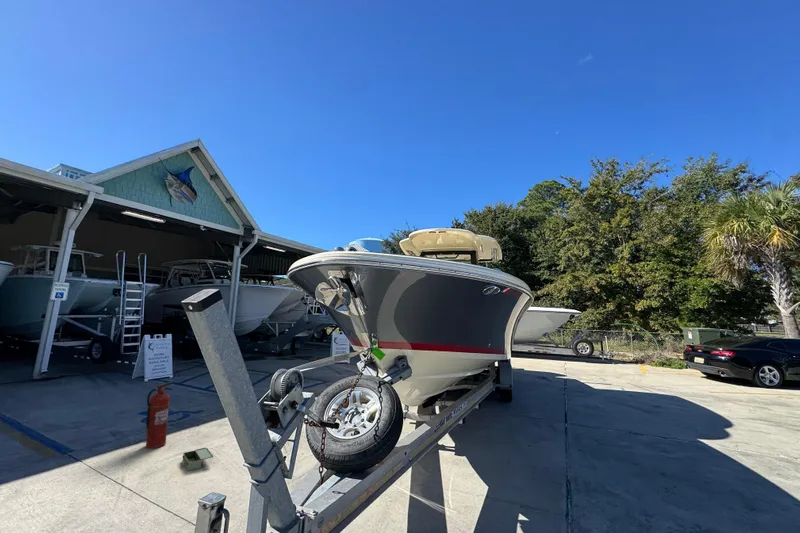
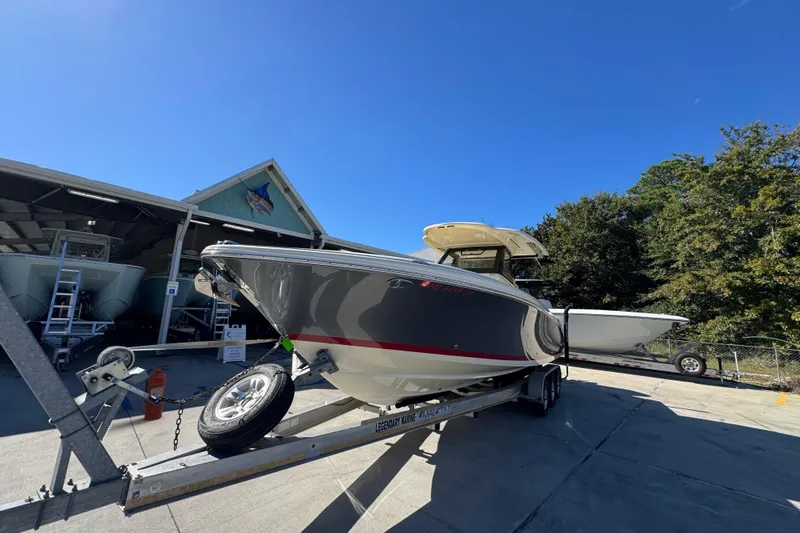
toolbox: present [182,448,213,471] -> none [146,425,177,444]

